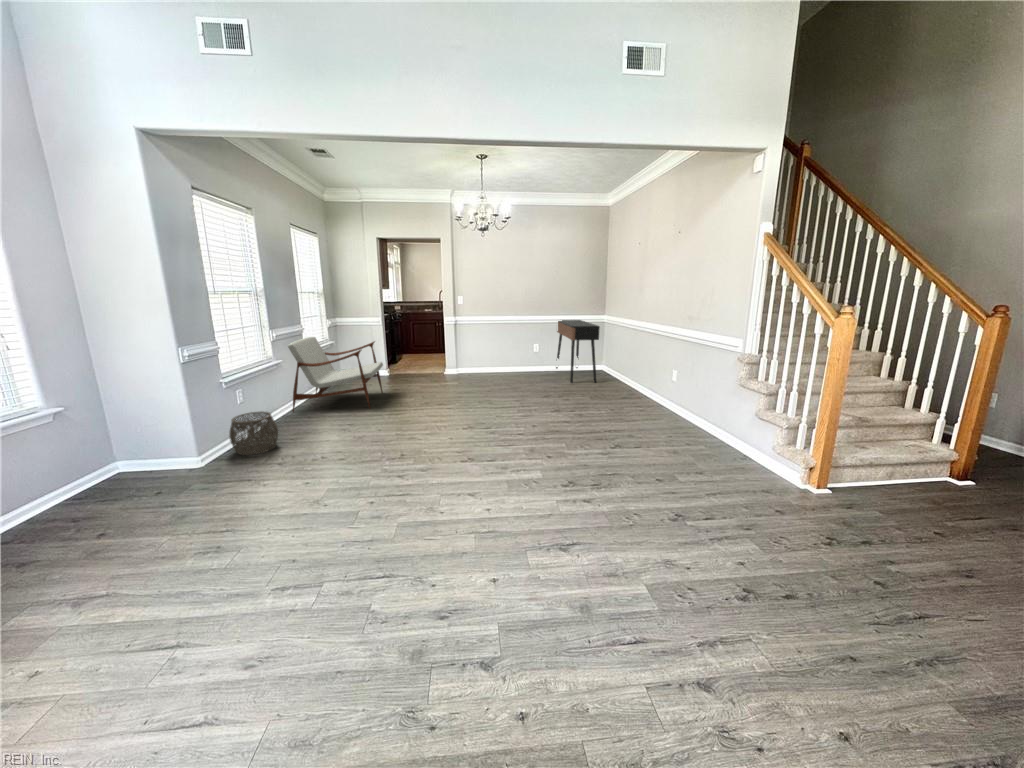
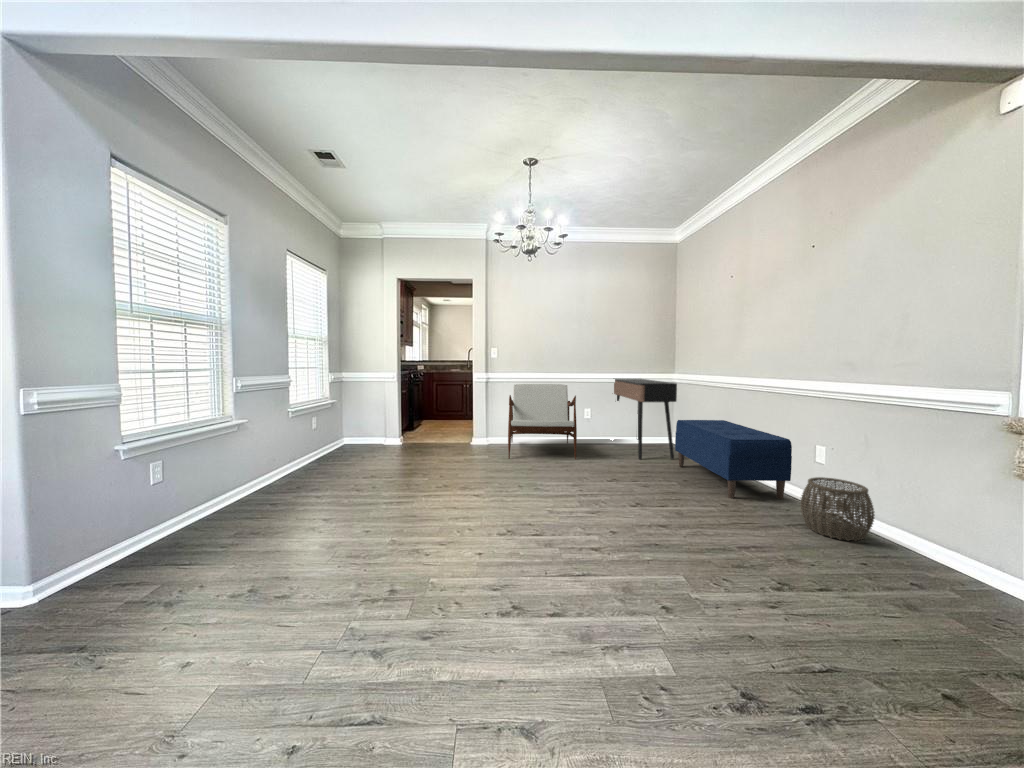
armchair: present [288,337,383,412] -> present [508,384,577,460]
bench: none [595,353,659,407] -> present [675,420,792,499]
woven basket: present [229,411,278,455] -> present [800,477,875,541]

